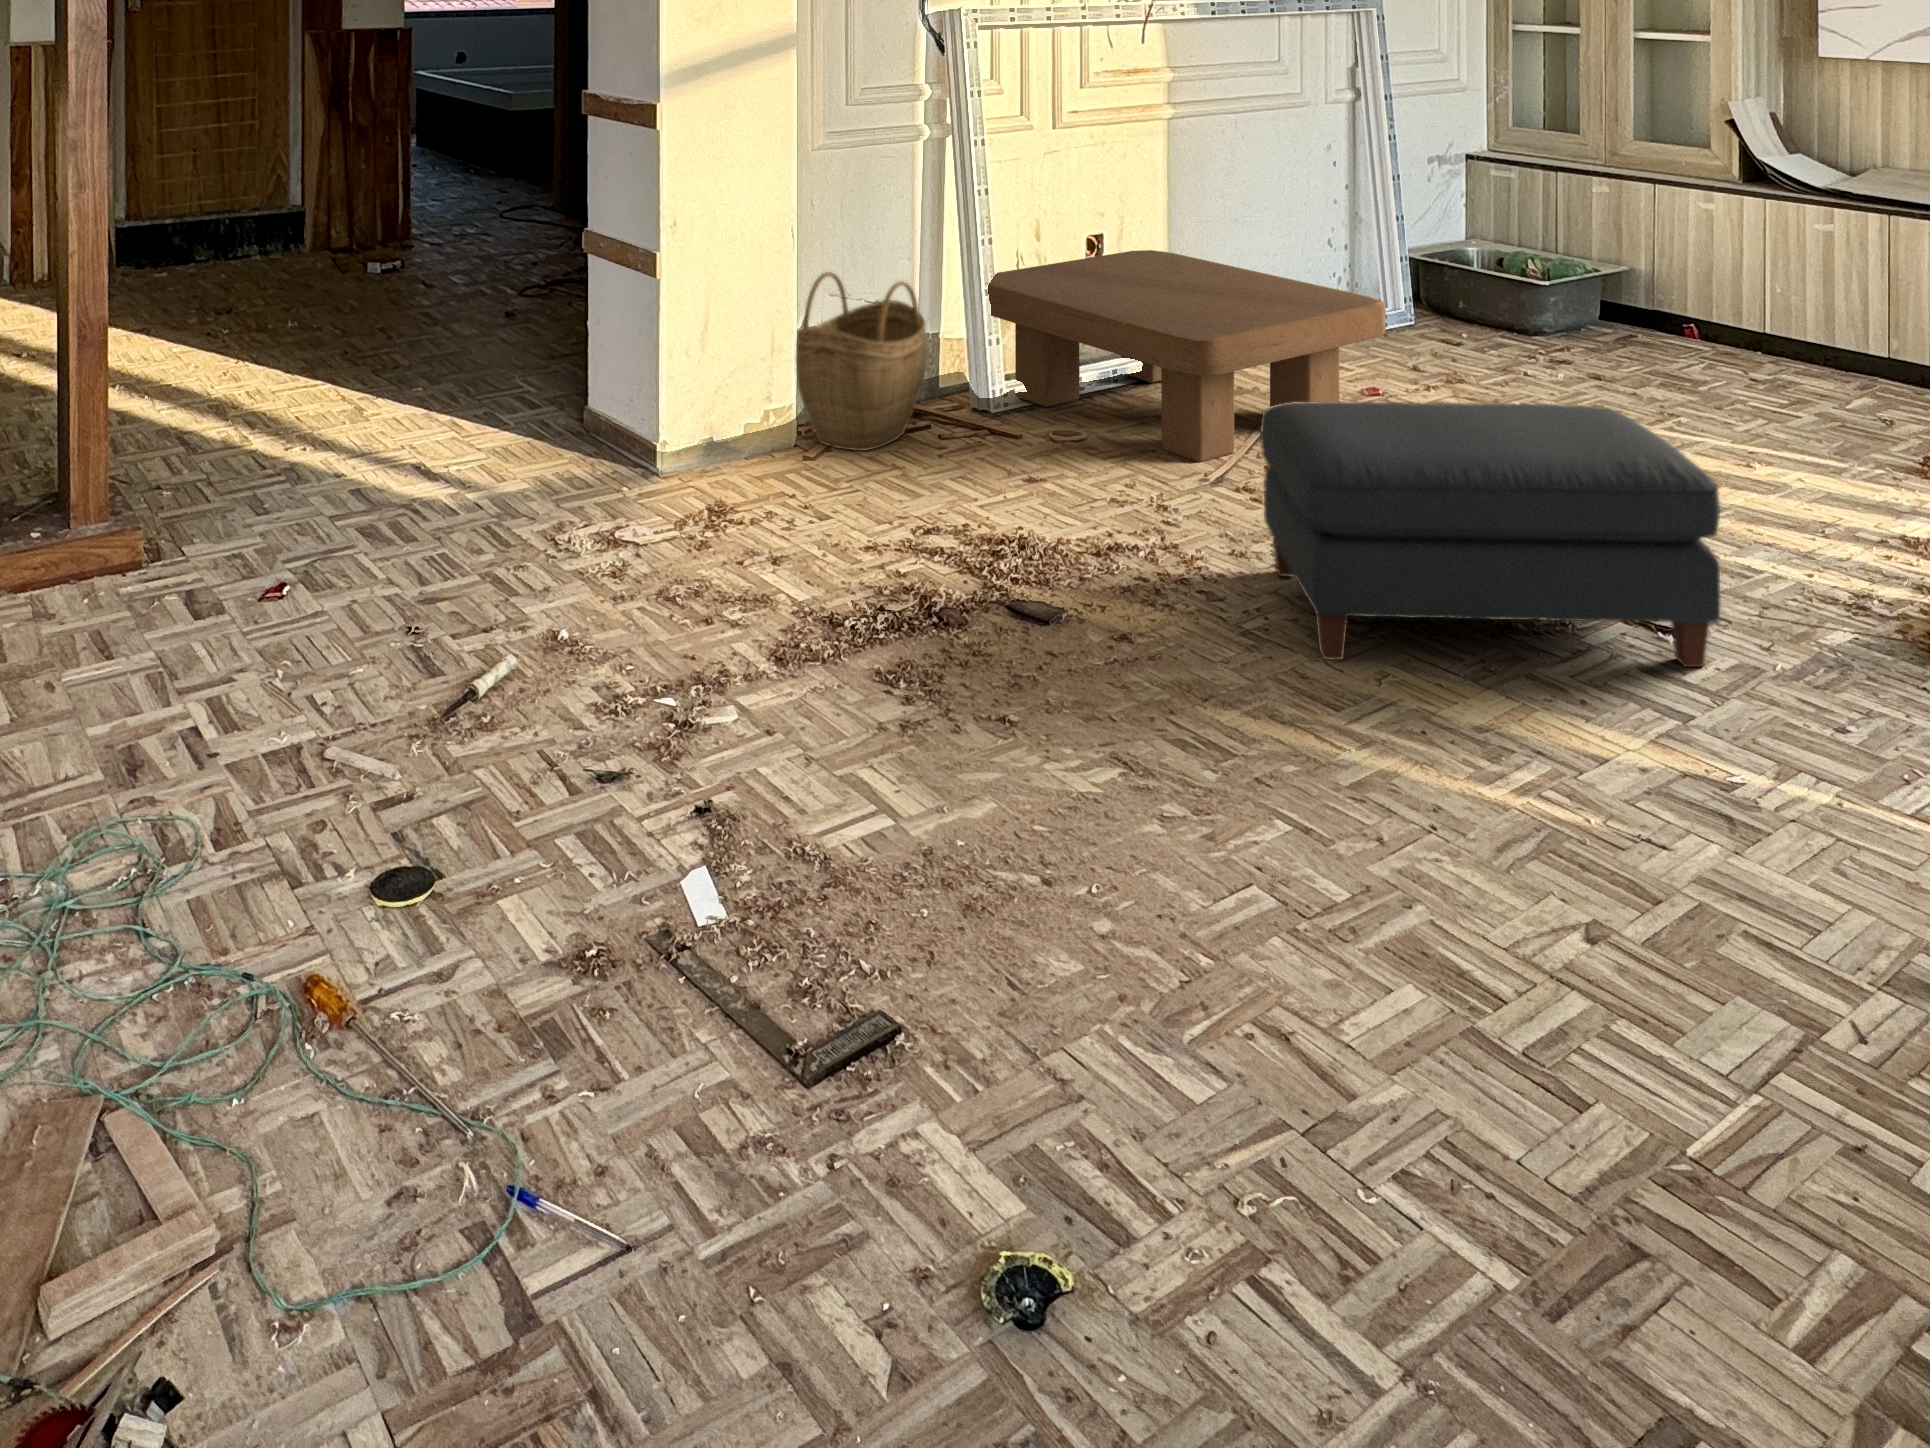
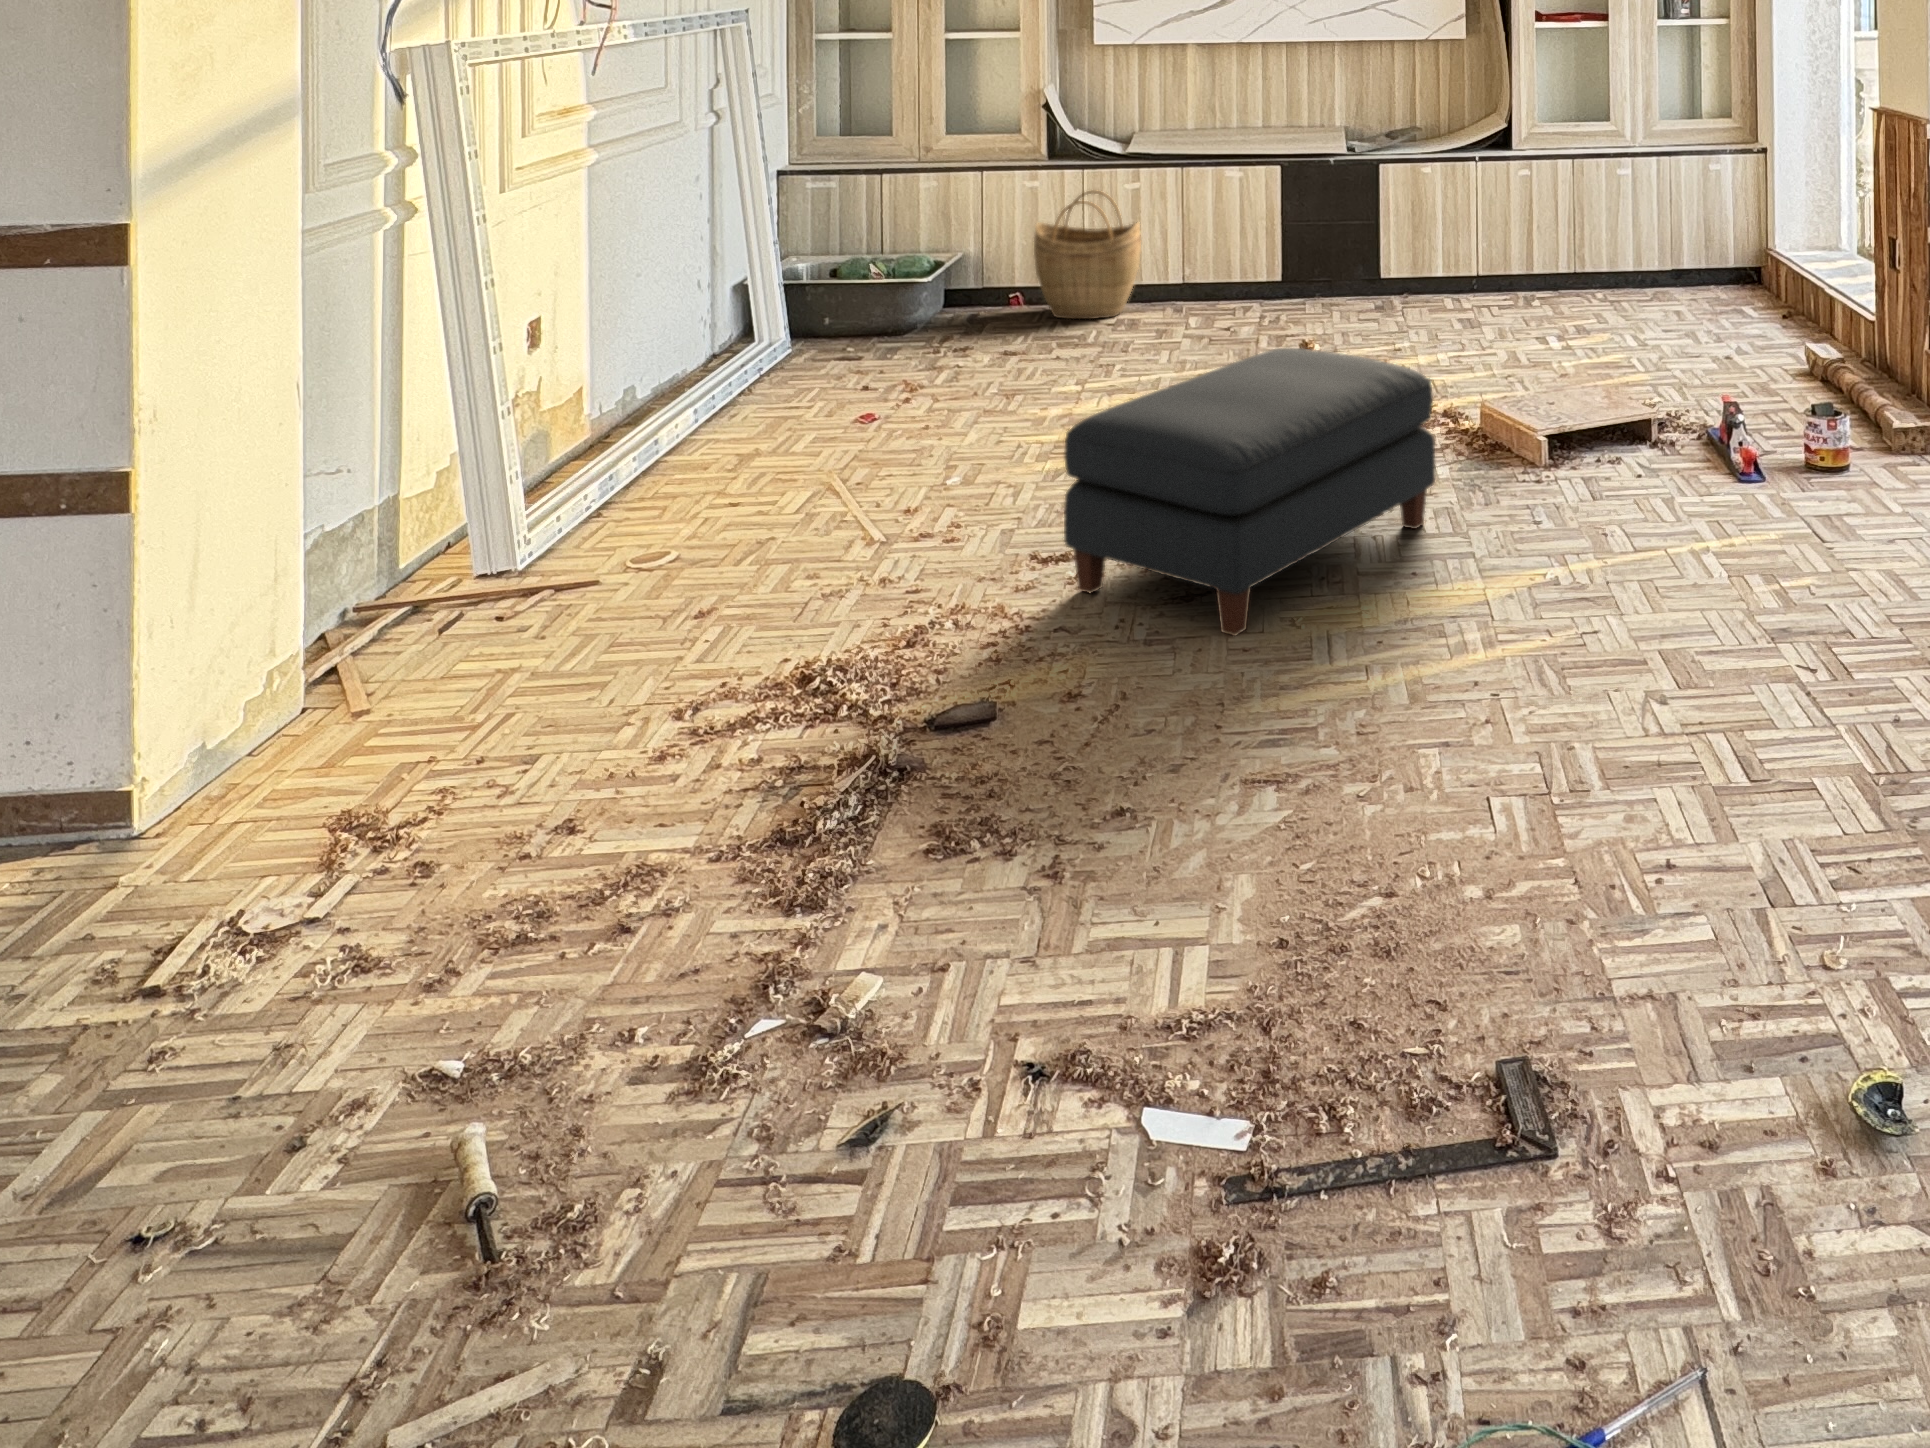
coffee table: present [988,250,1386,462] -> none [447,316,940,547]
woven basket: present [796,272,927,451] -> present [1034,190,1141,319]

